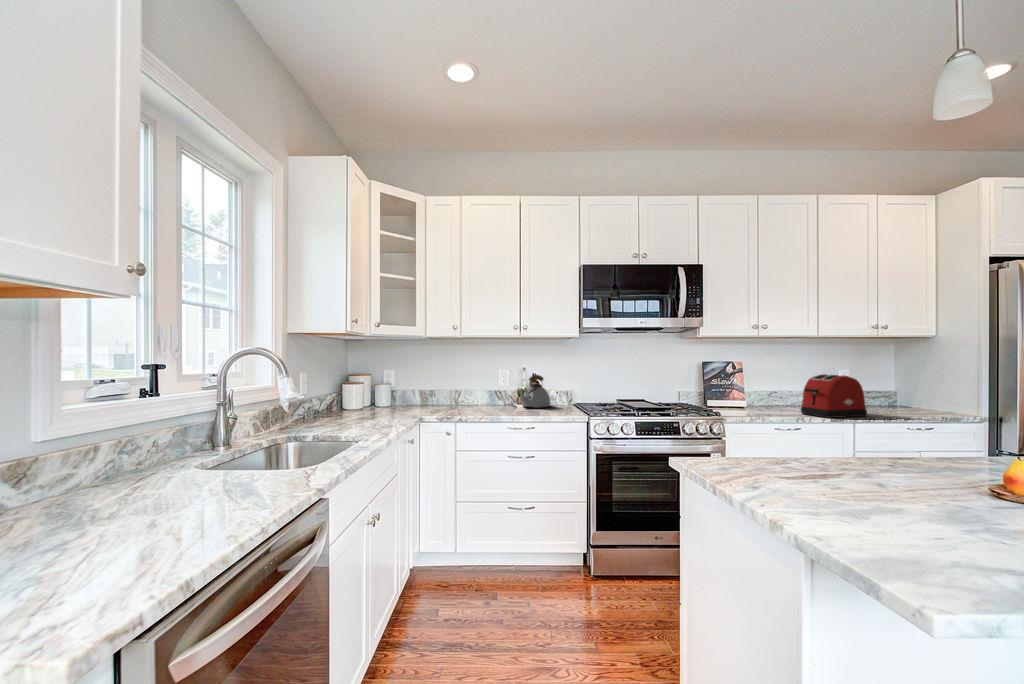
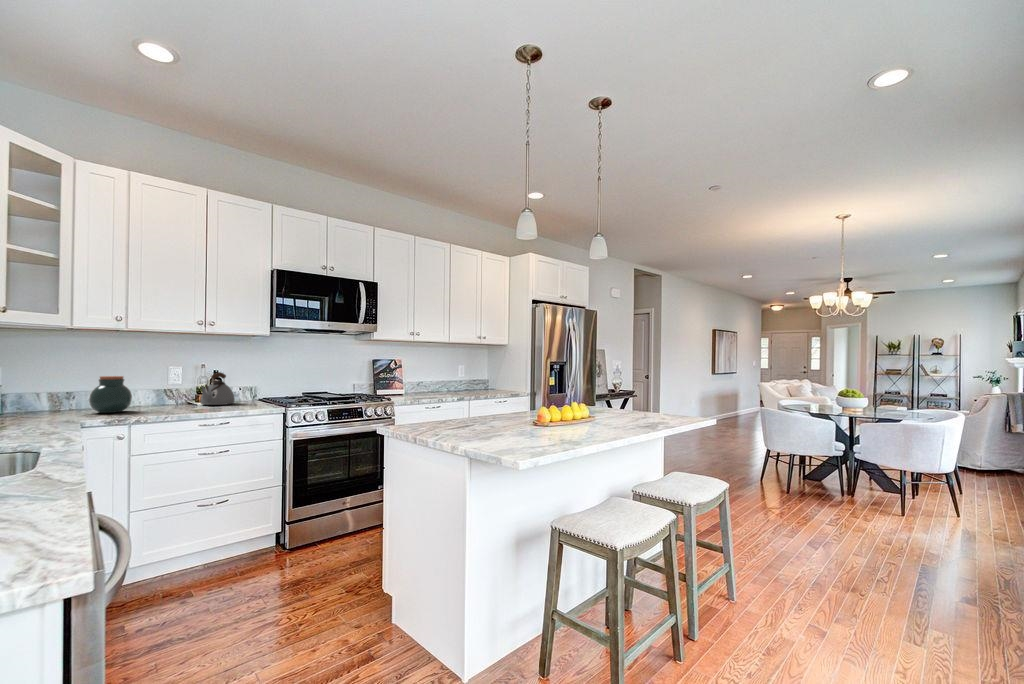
toaster: present [801,374,867,418] -> none [441,368,477,397]
jar: none [437,377,466,410] -> present [89,376,132,413]

